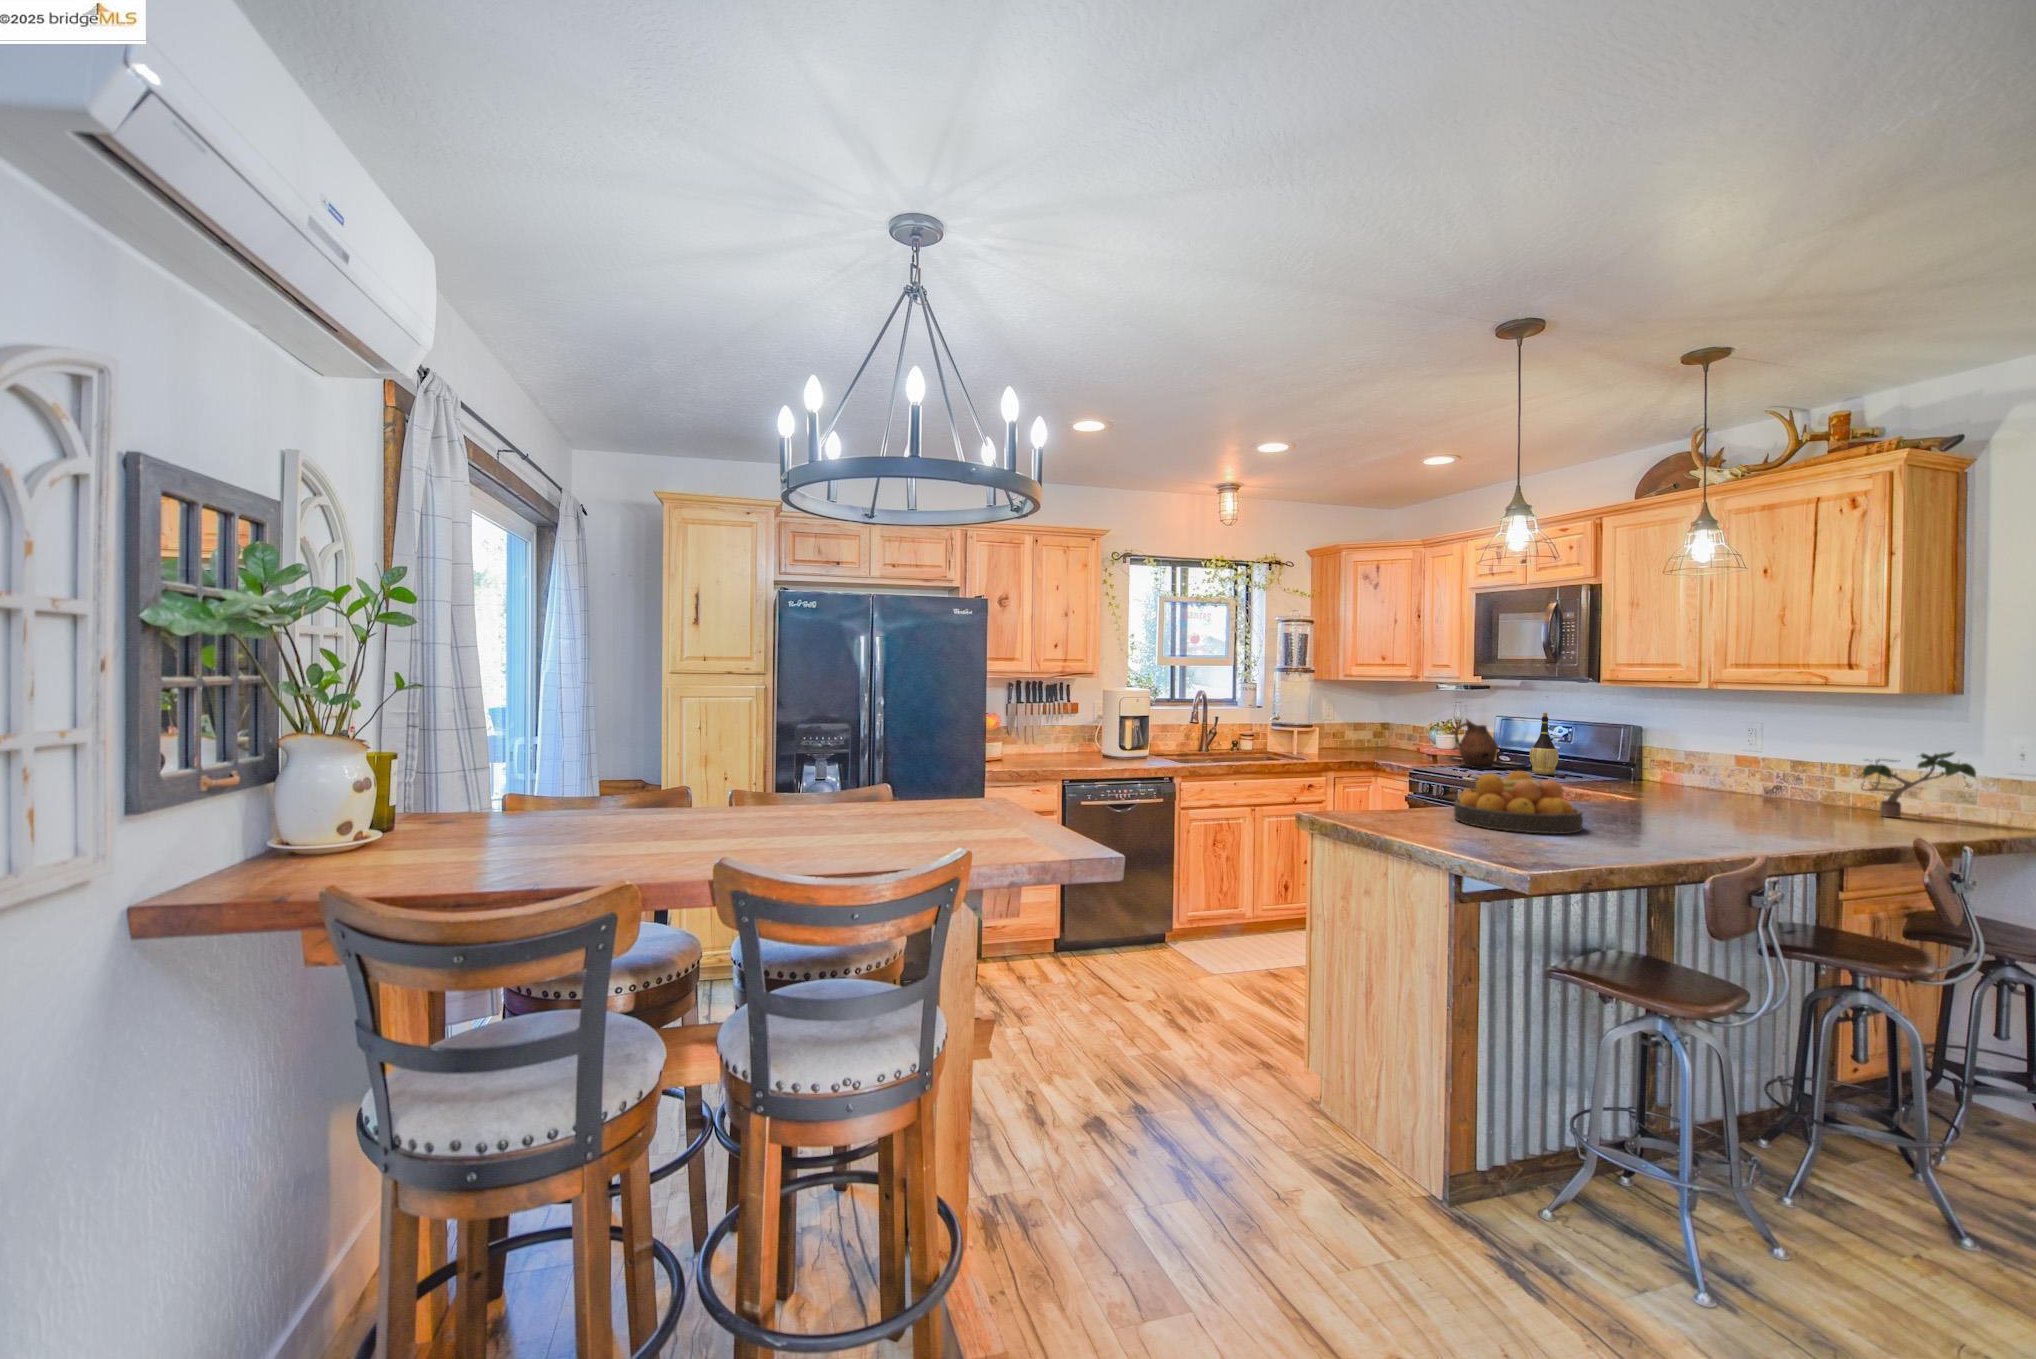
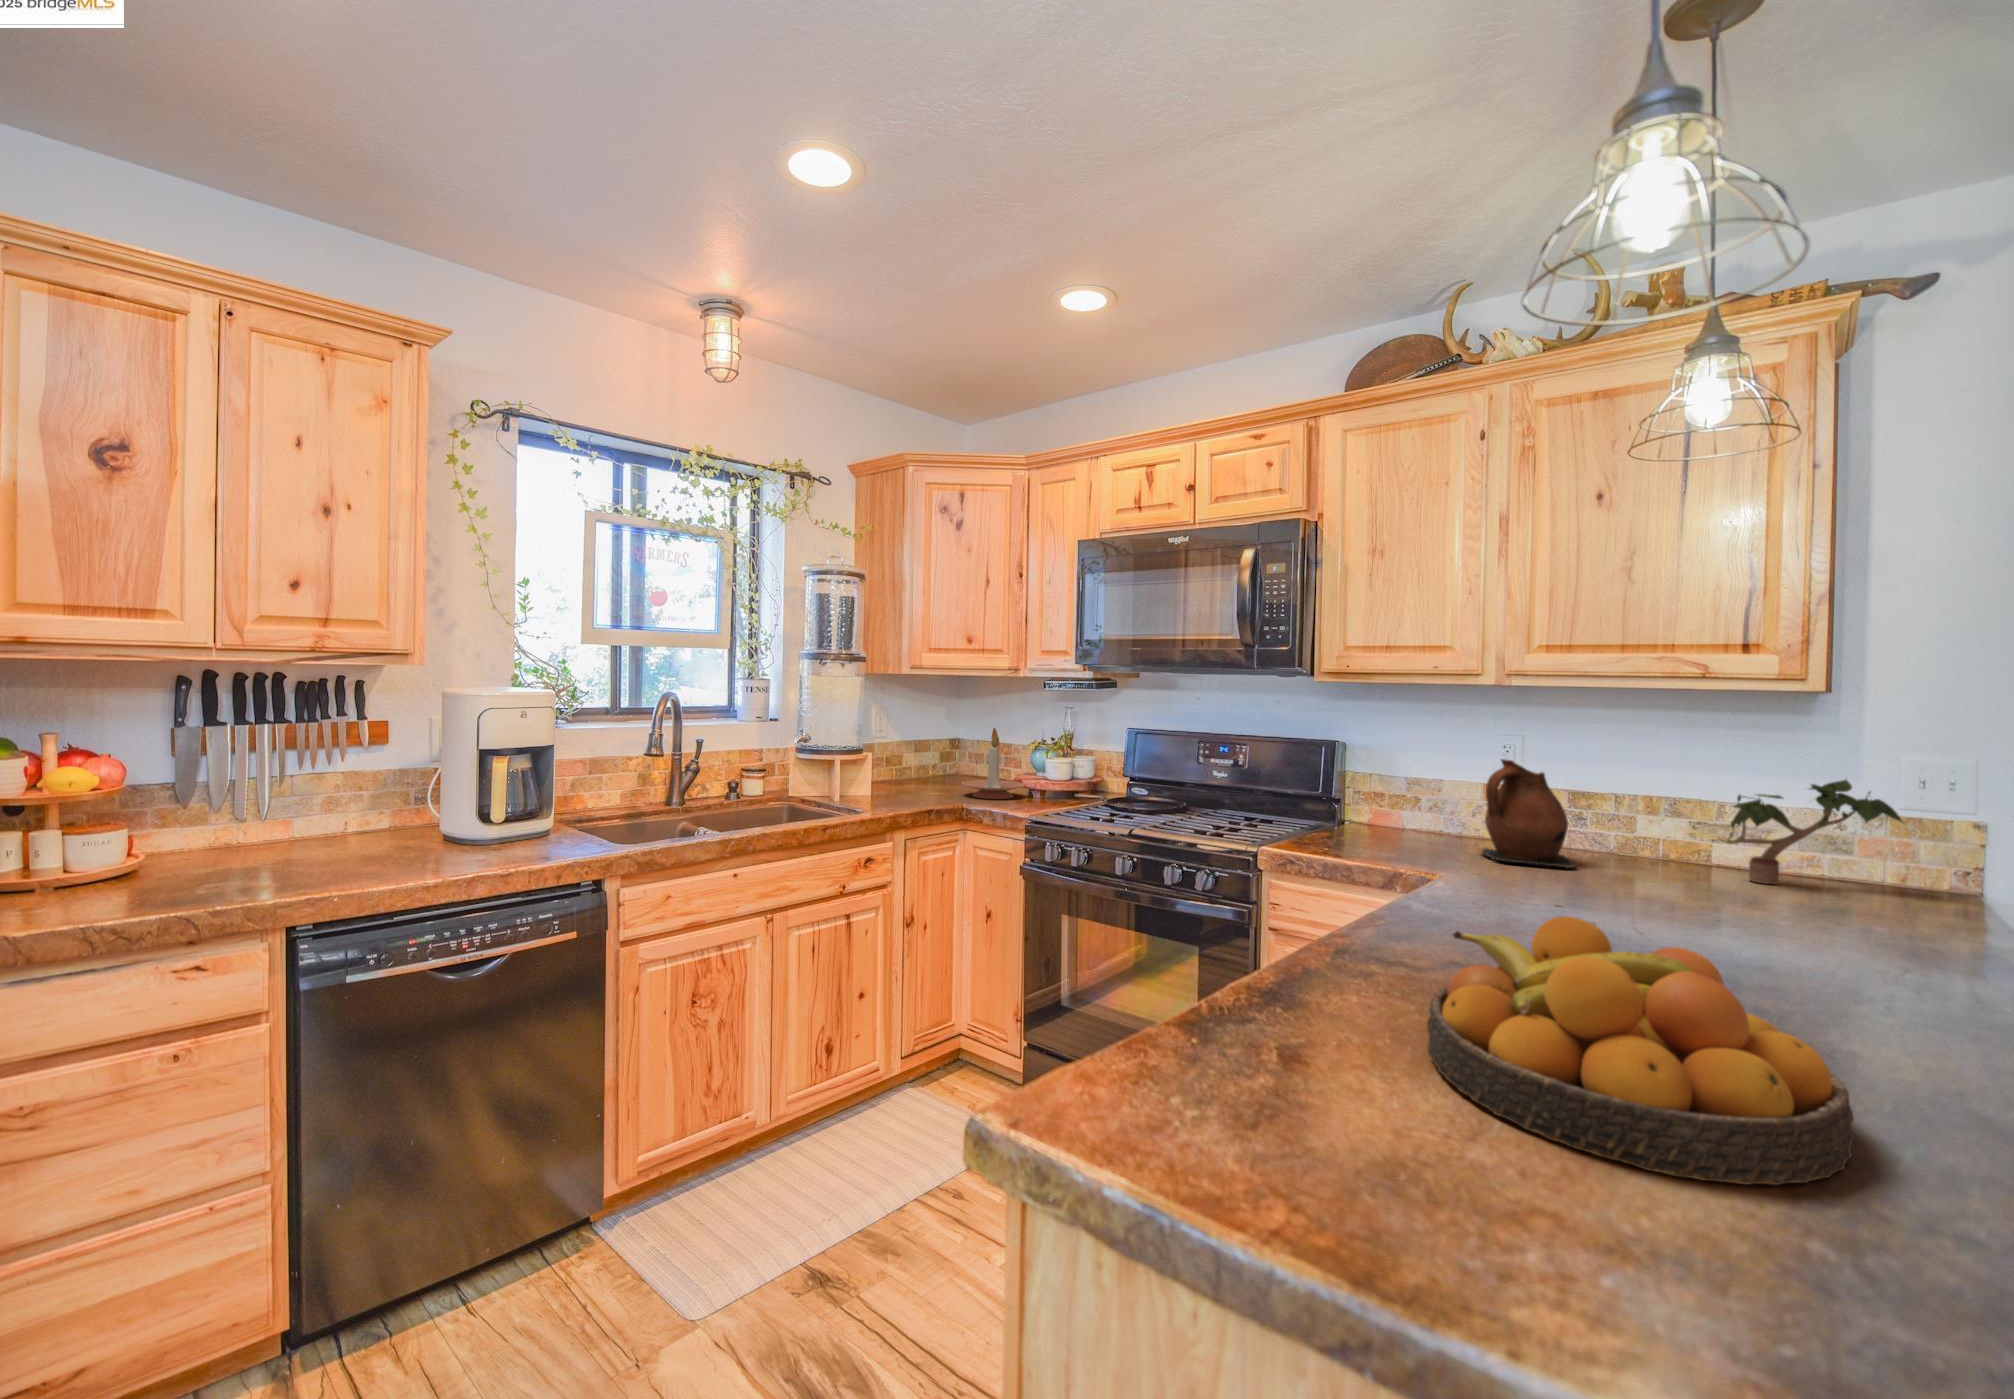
wine bottle: present [1530,713,1559,775] -> none [1198,724,1237,819]
candle holder: none [1378,714,1422,760] -> present [962,727,1025,799]
ceramic pitcher: present [1454,720,1499,769] -> present [1482,759,1576,869]

